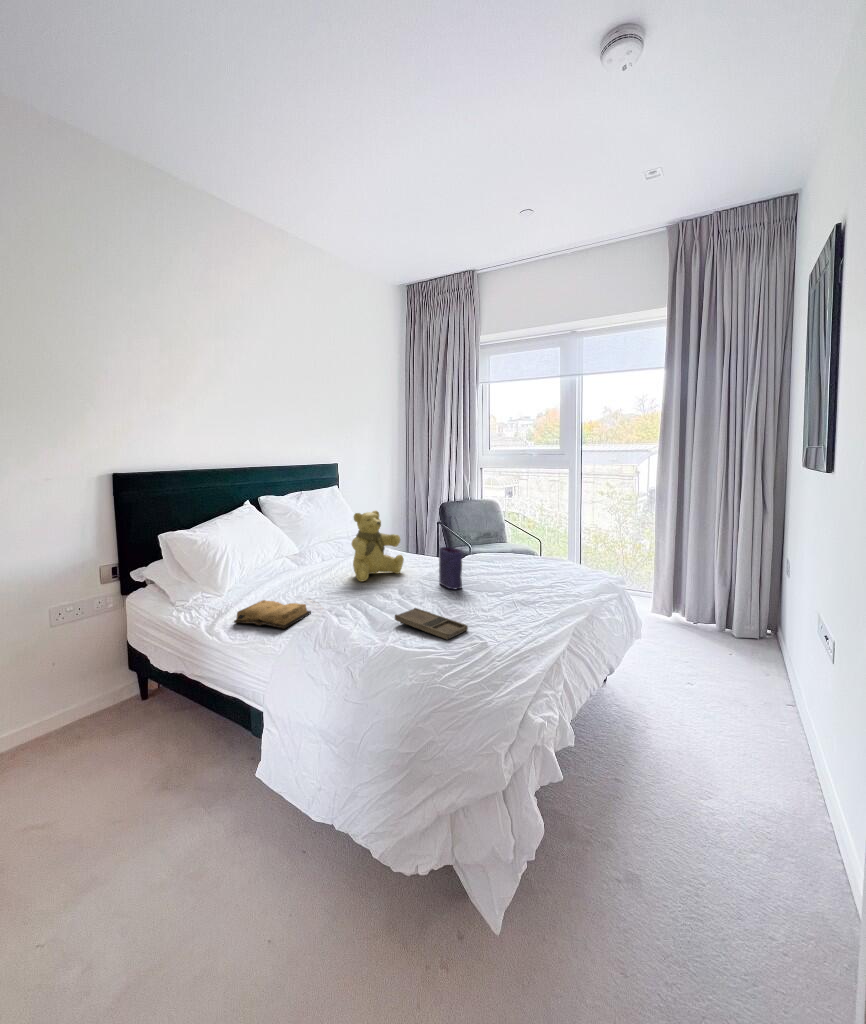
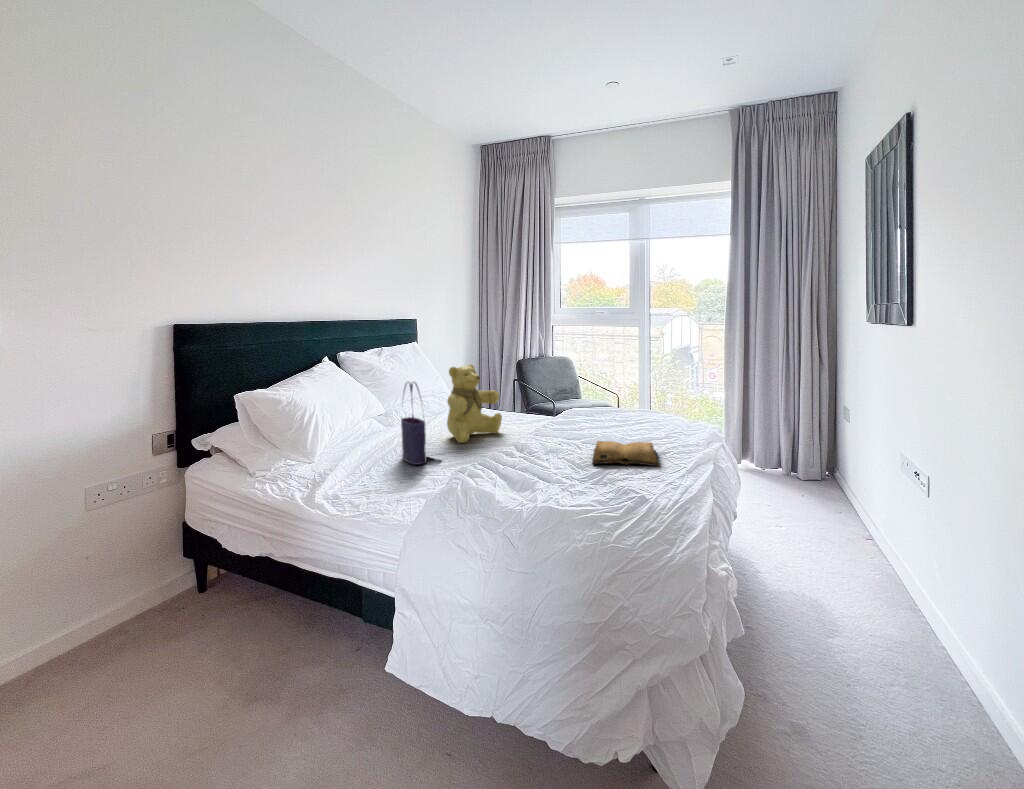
tote bag: present [439,516,462,589] -> present [401,382,426,465]
diary: present [234,600,311,629] -> present [592,441,660,466]
tray: present [395,608,468,639] -> none [530,465,615,496]

